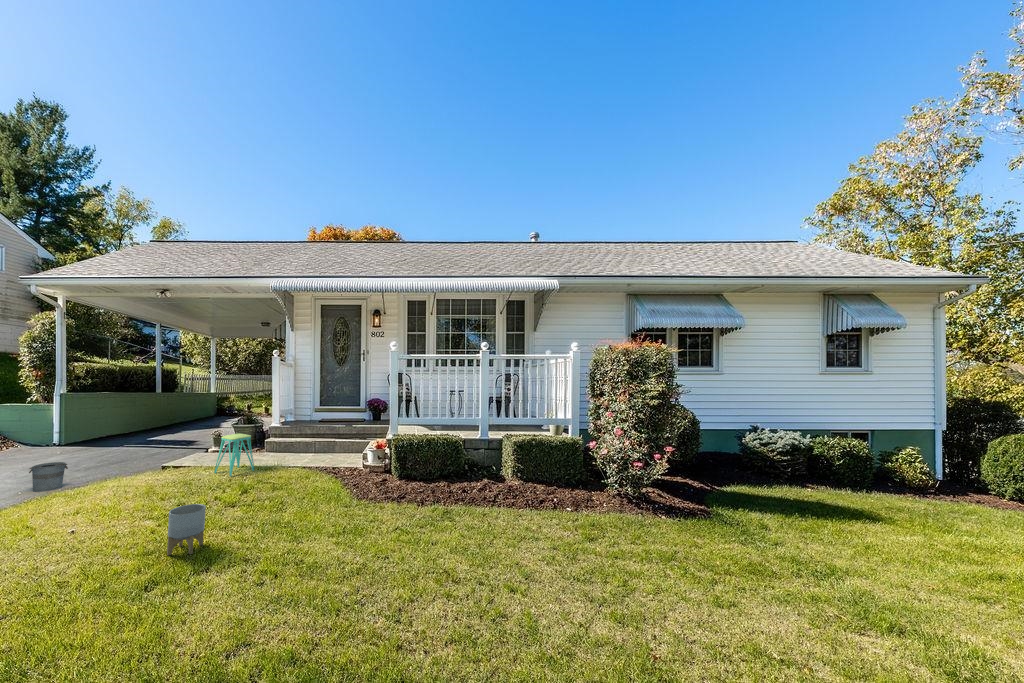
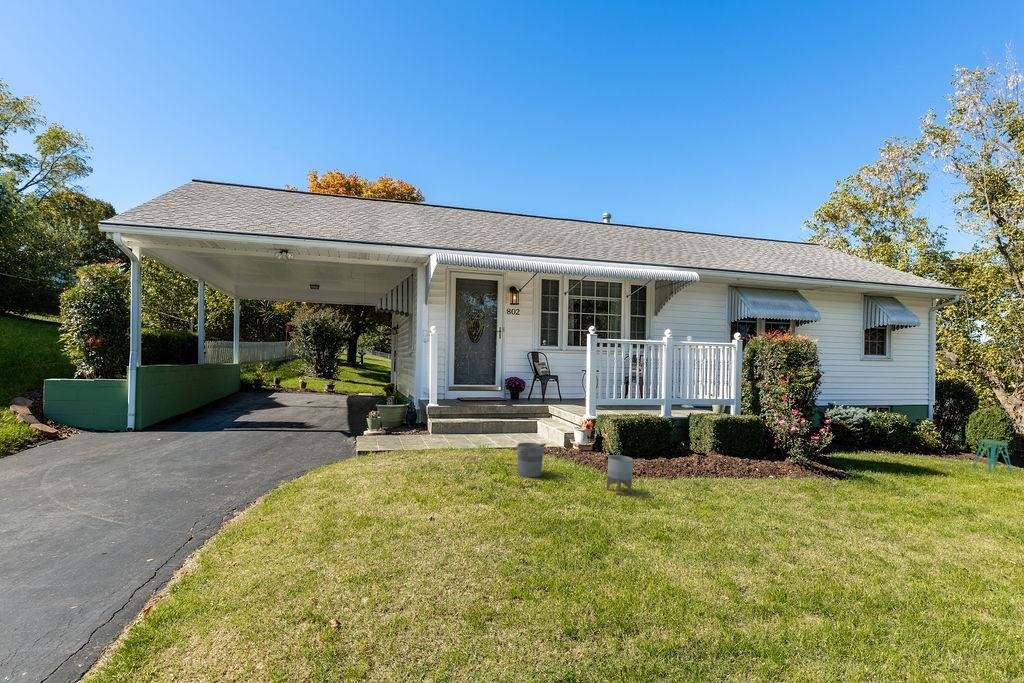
stool: present [214,434,254,476] -> present [973,439,1012,473]
bucket: present [29,462,68,492] -> present [517,443,546,477]

